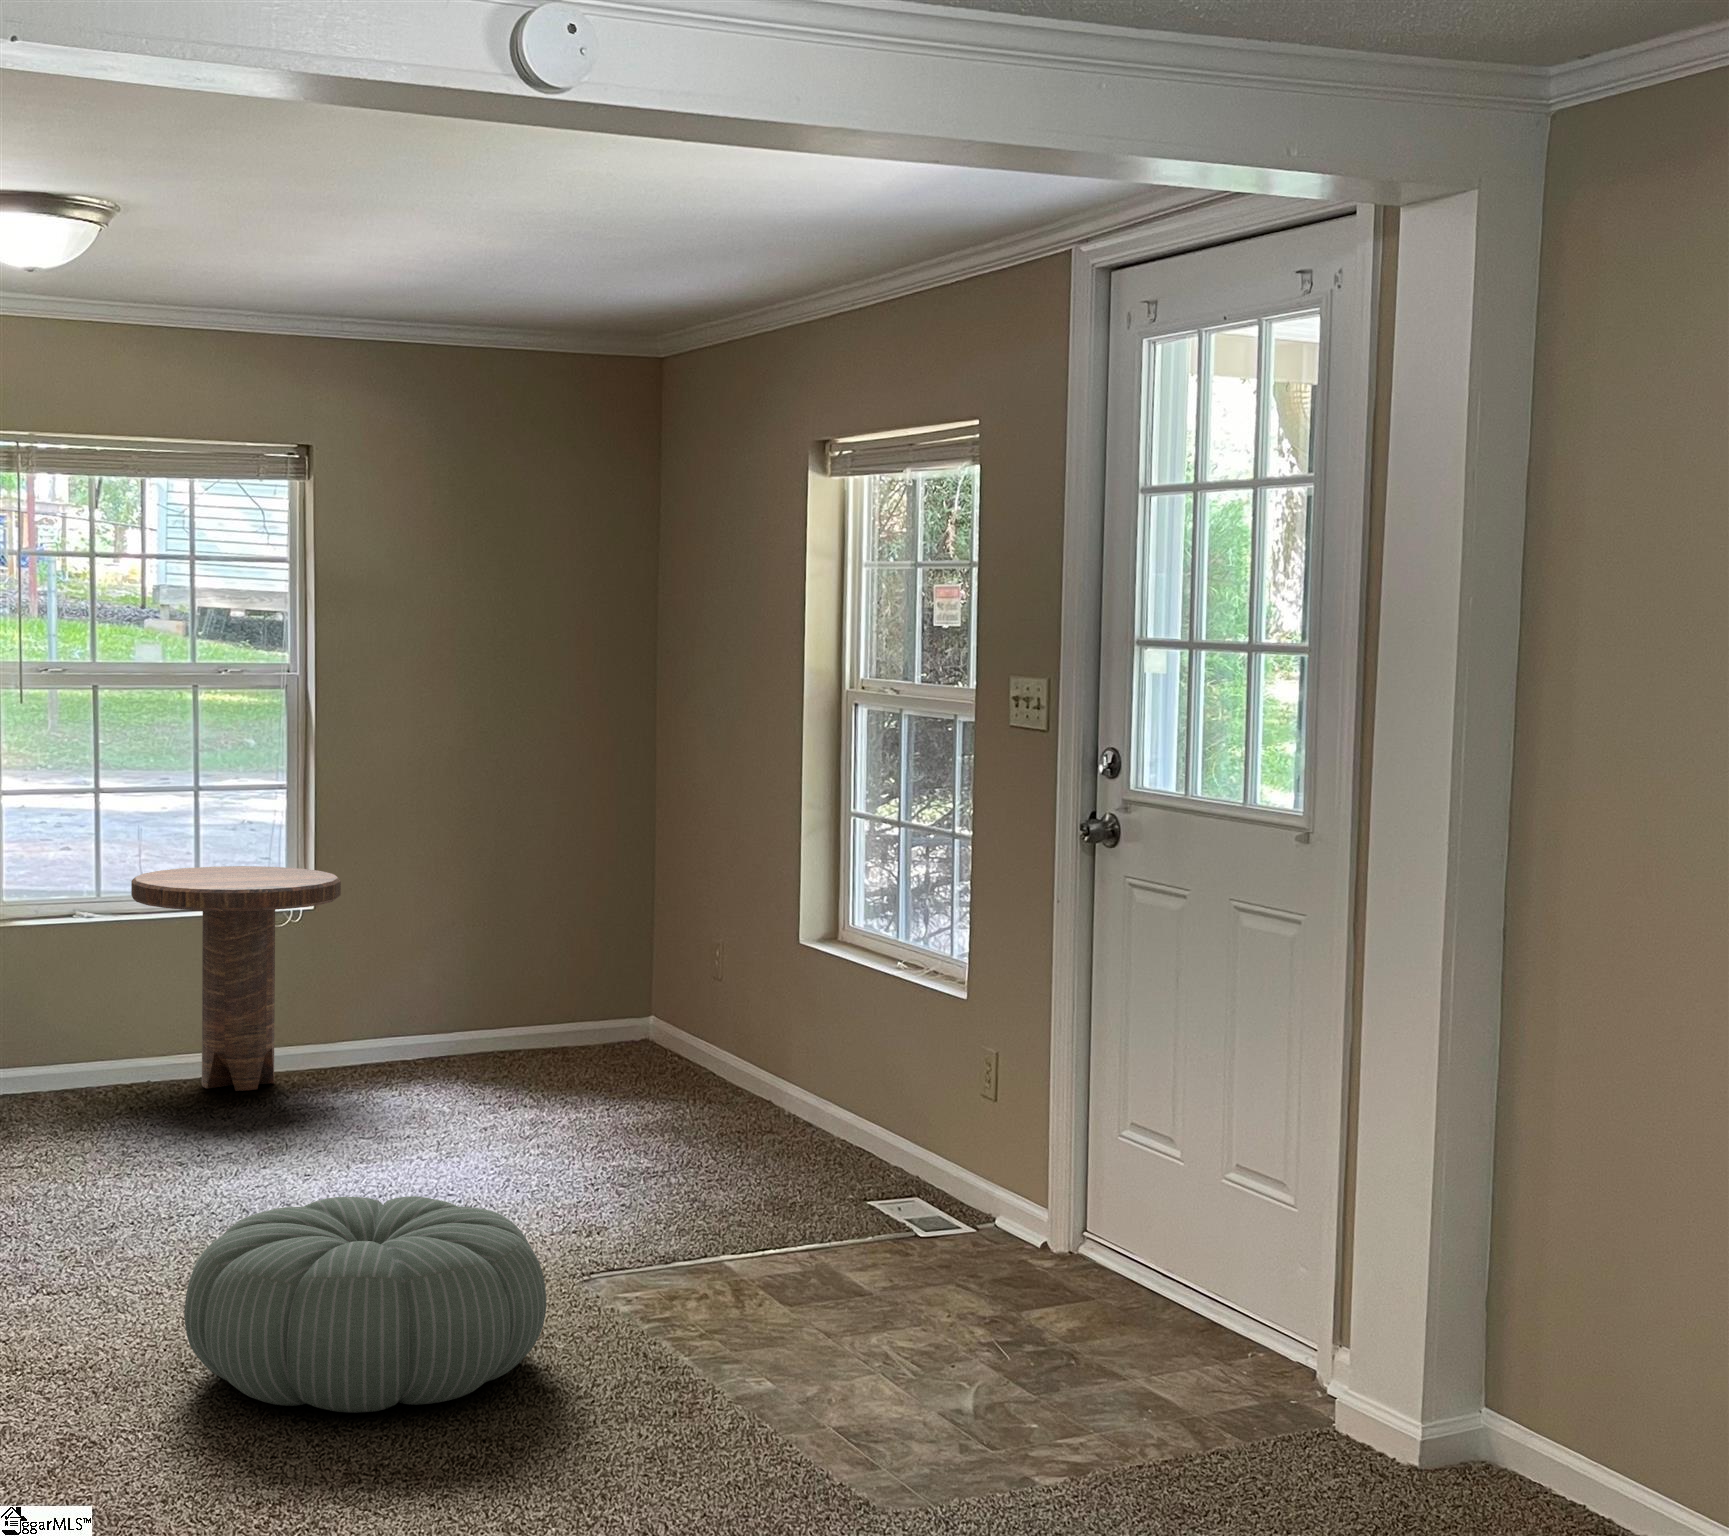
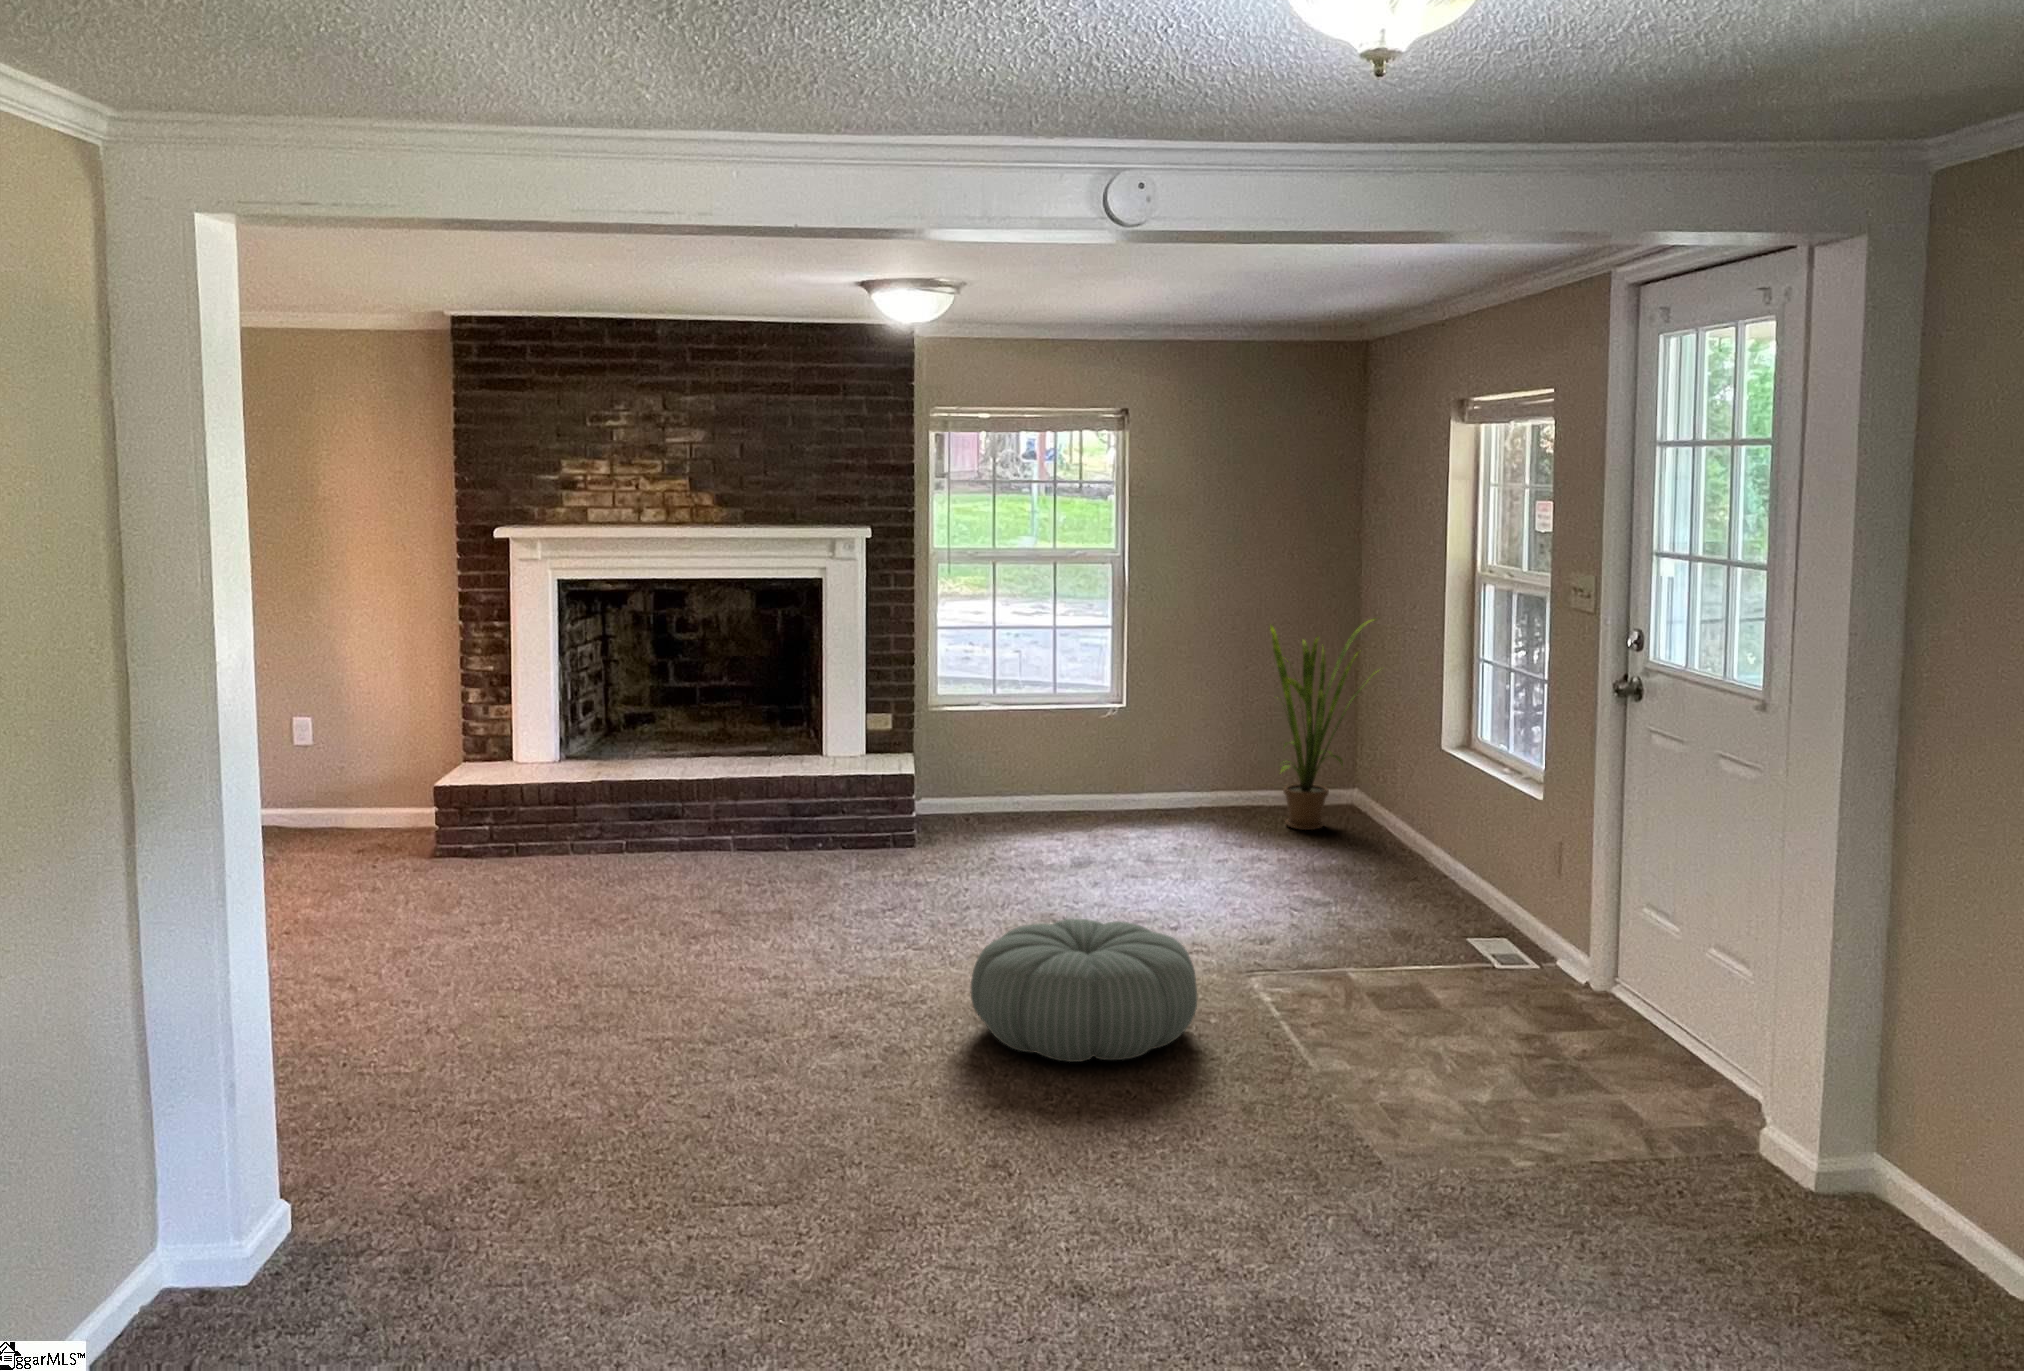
house plant: none [535,756,702,1074] -> present [1270,619,1376,830]
side table: present [131,866,341,1091] -> none [1014,686,1142,829]

